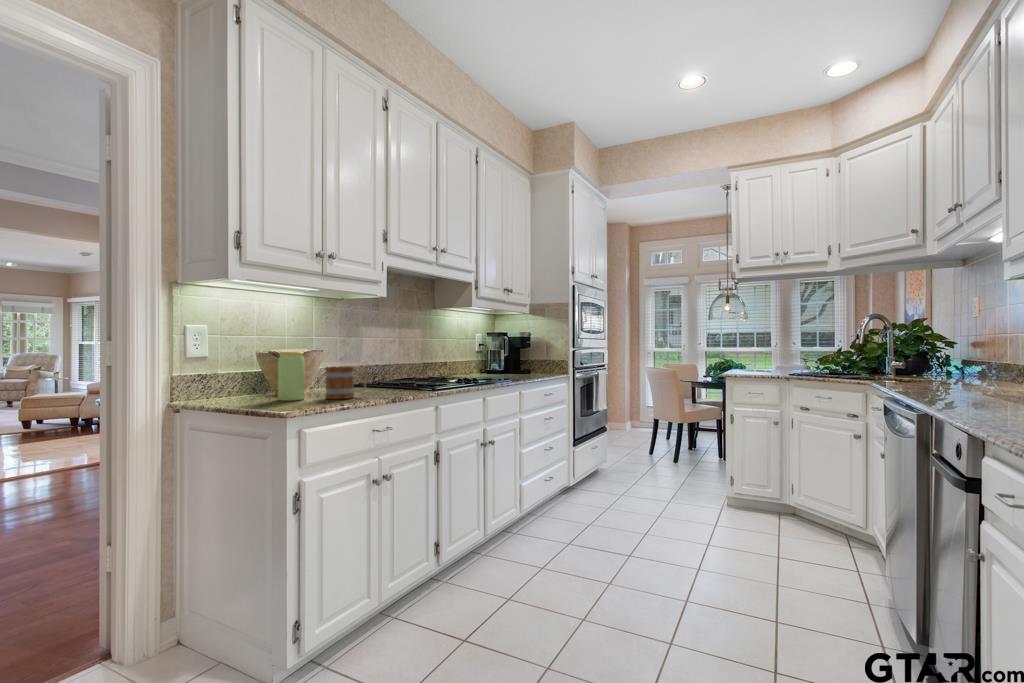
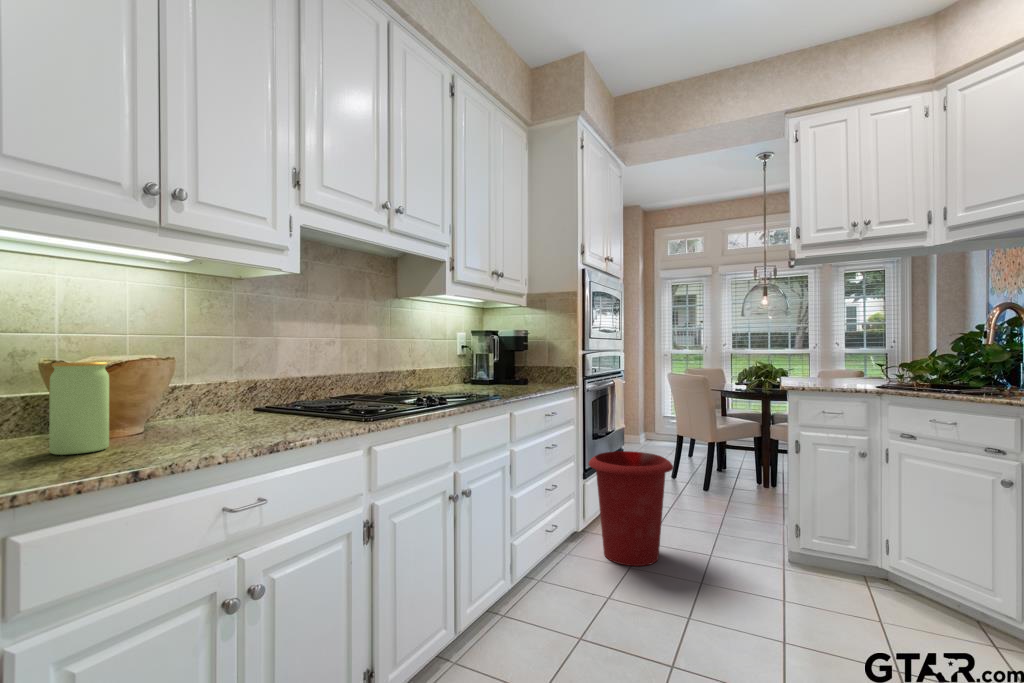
mug: present [326,367,367,399] -> none [148,387,233,449]
waste bin: none [577,425,640,507] -> present [589,451,673,566]

